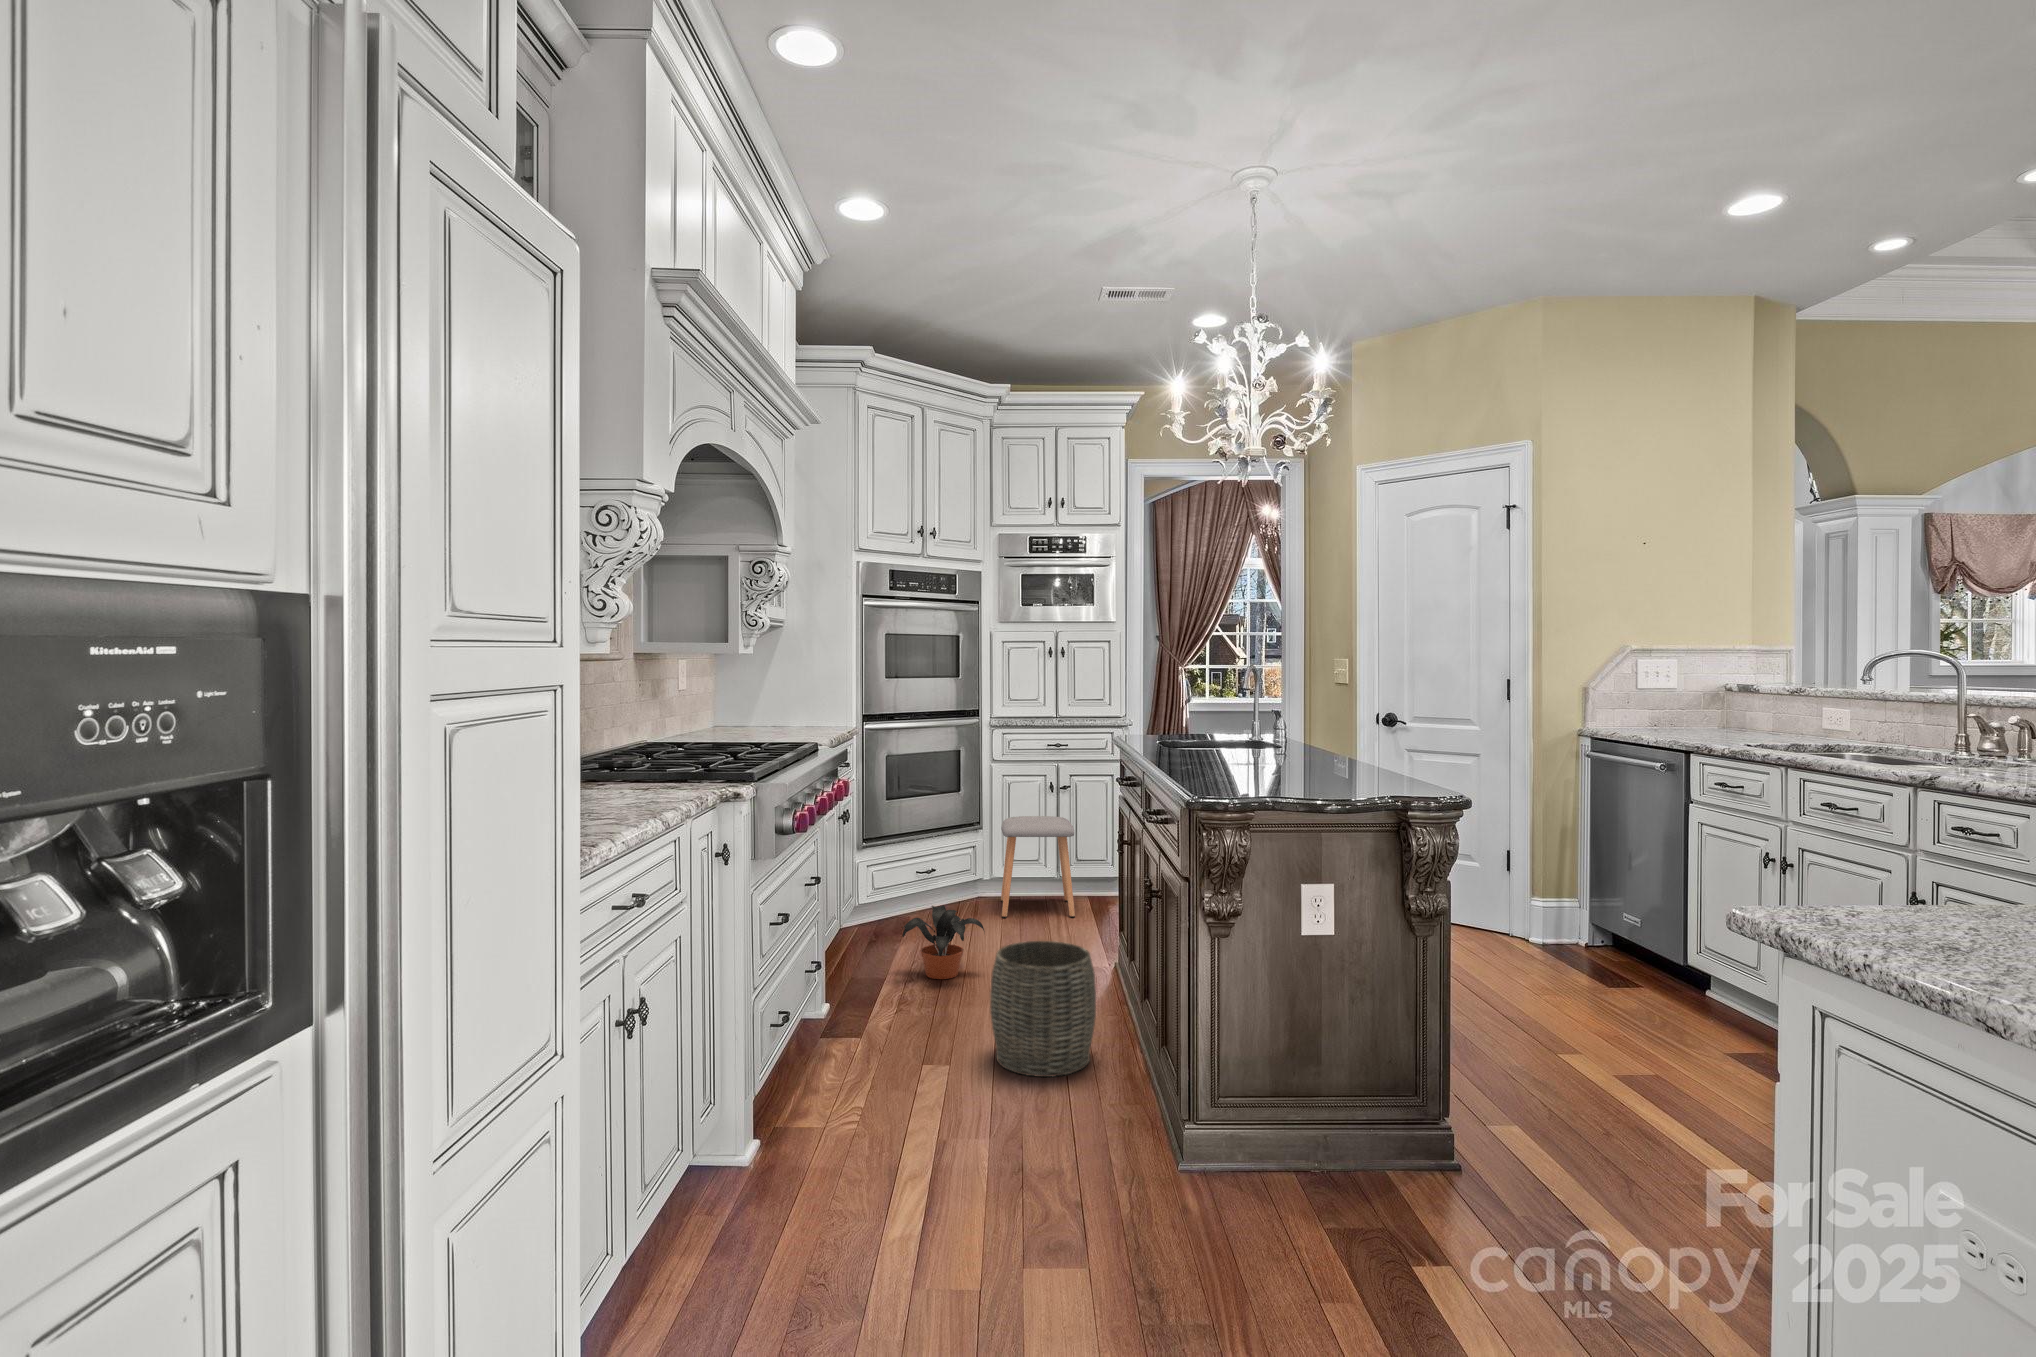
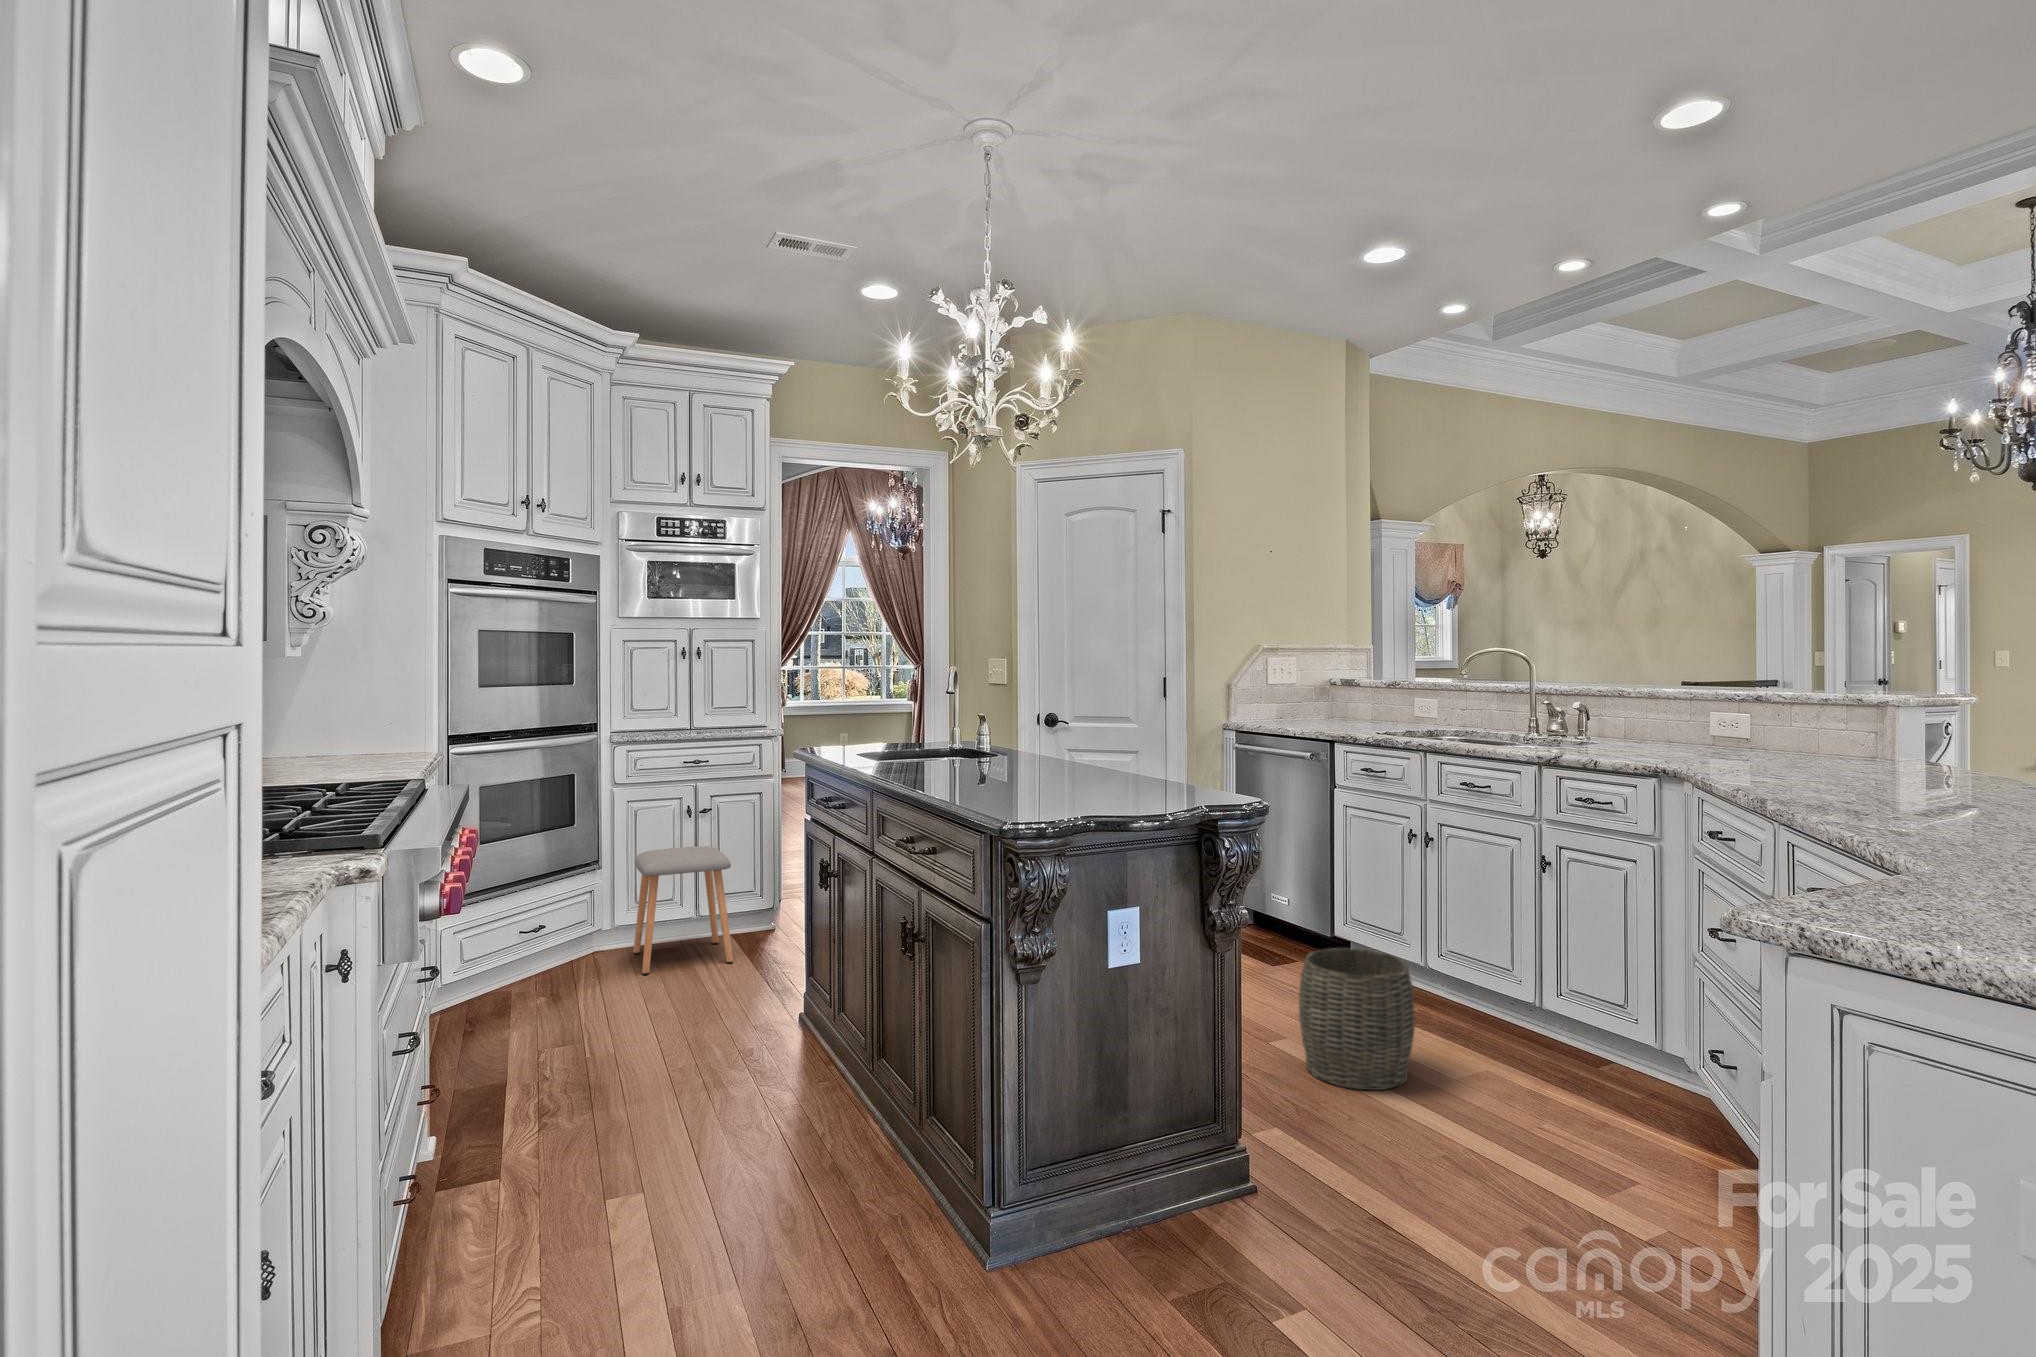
potted plant: present [902,905,985,979] -> none [529,974,647,1071]
woven basket: present [990,941,1096,1077] -> present [1299,948,1415,1090]

